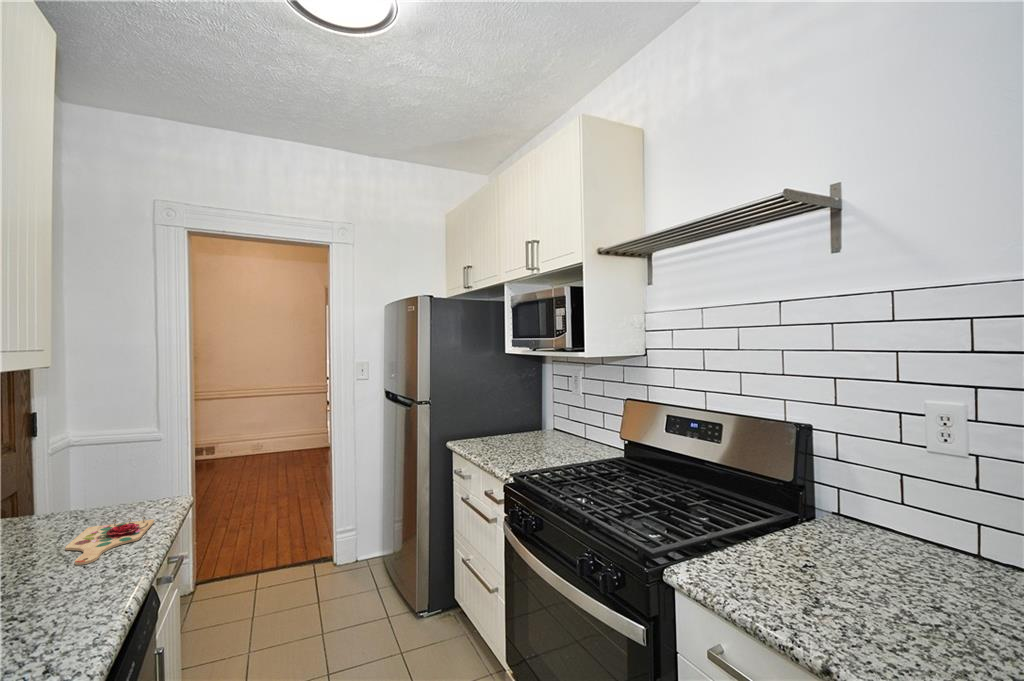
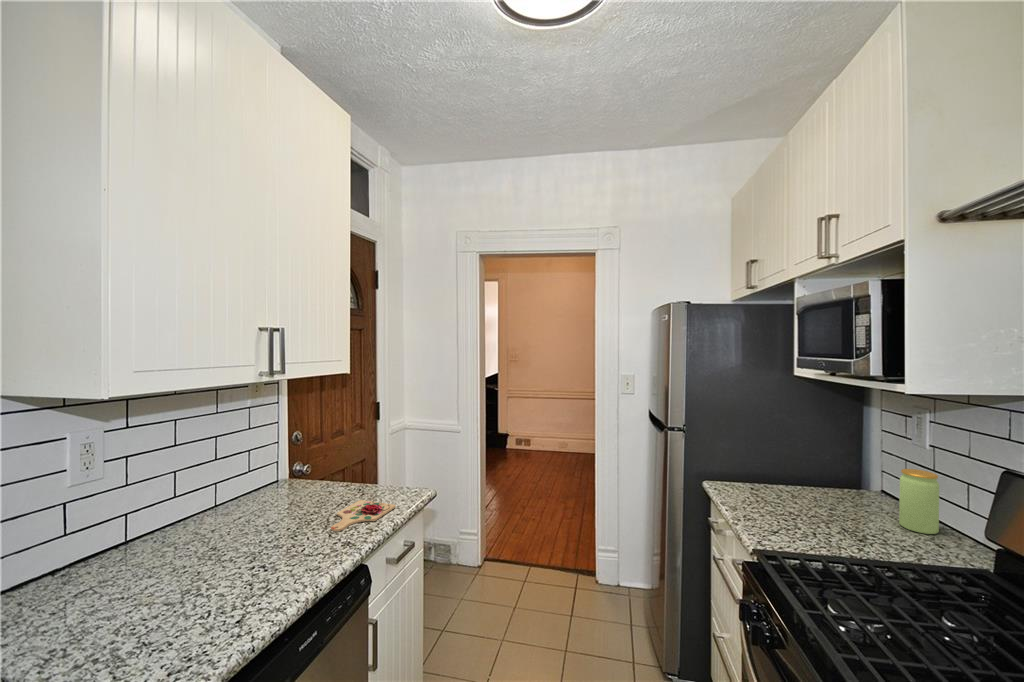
jar: none [569,408,588,446] -> present [899,469,939,534]

